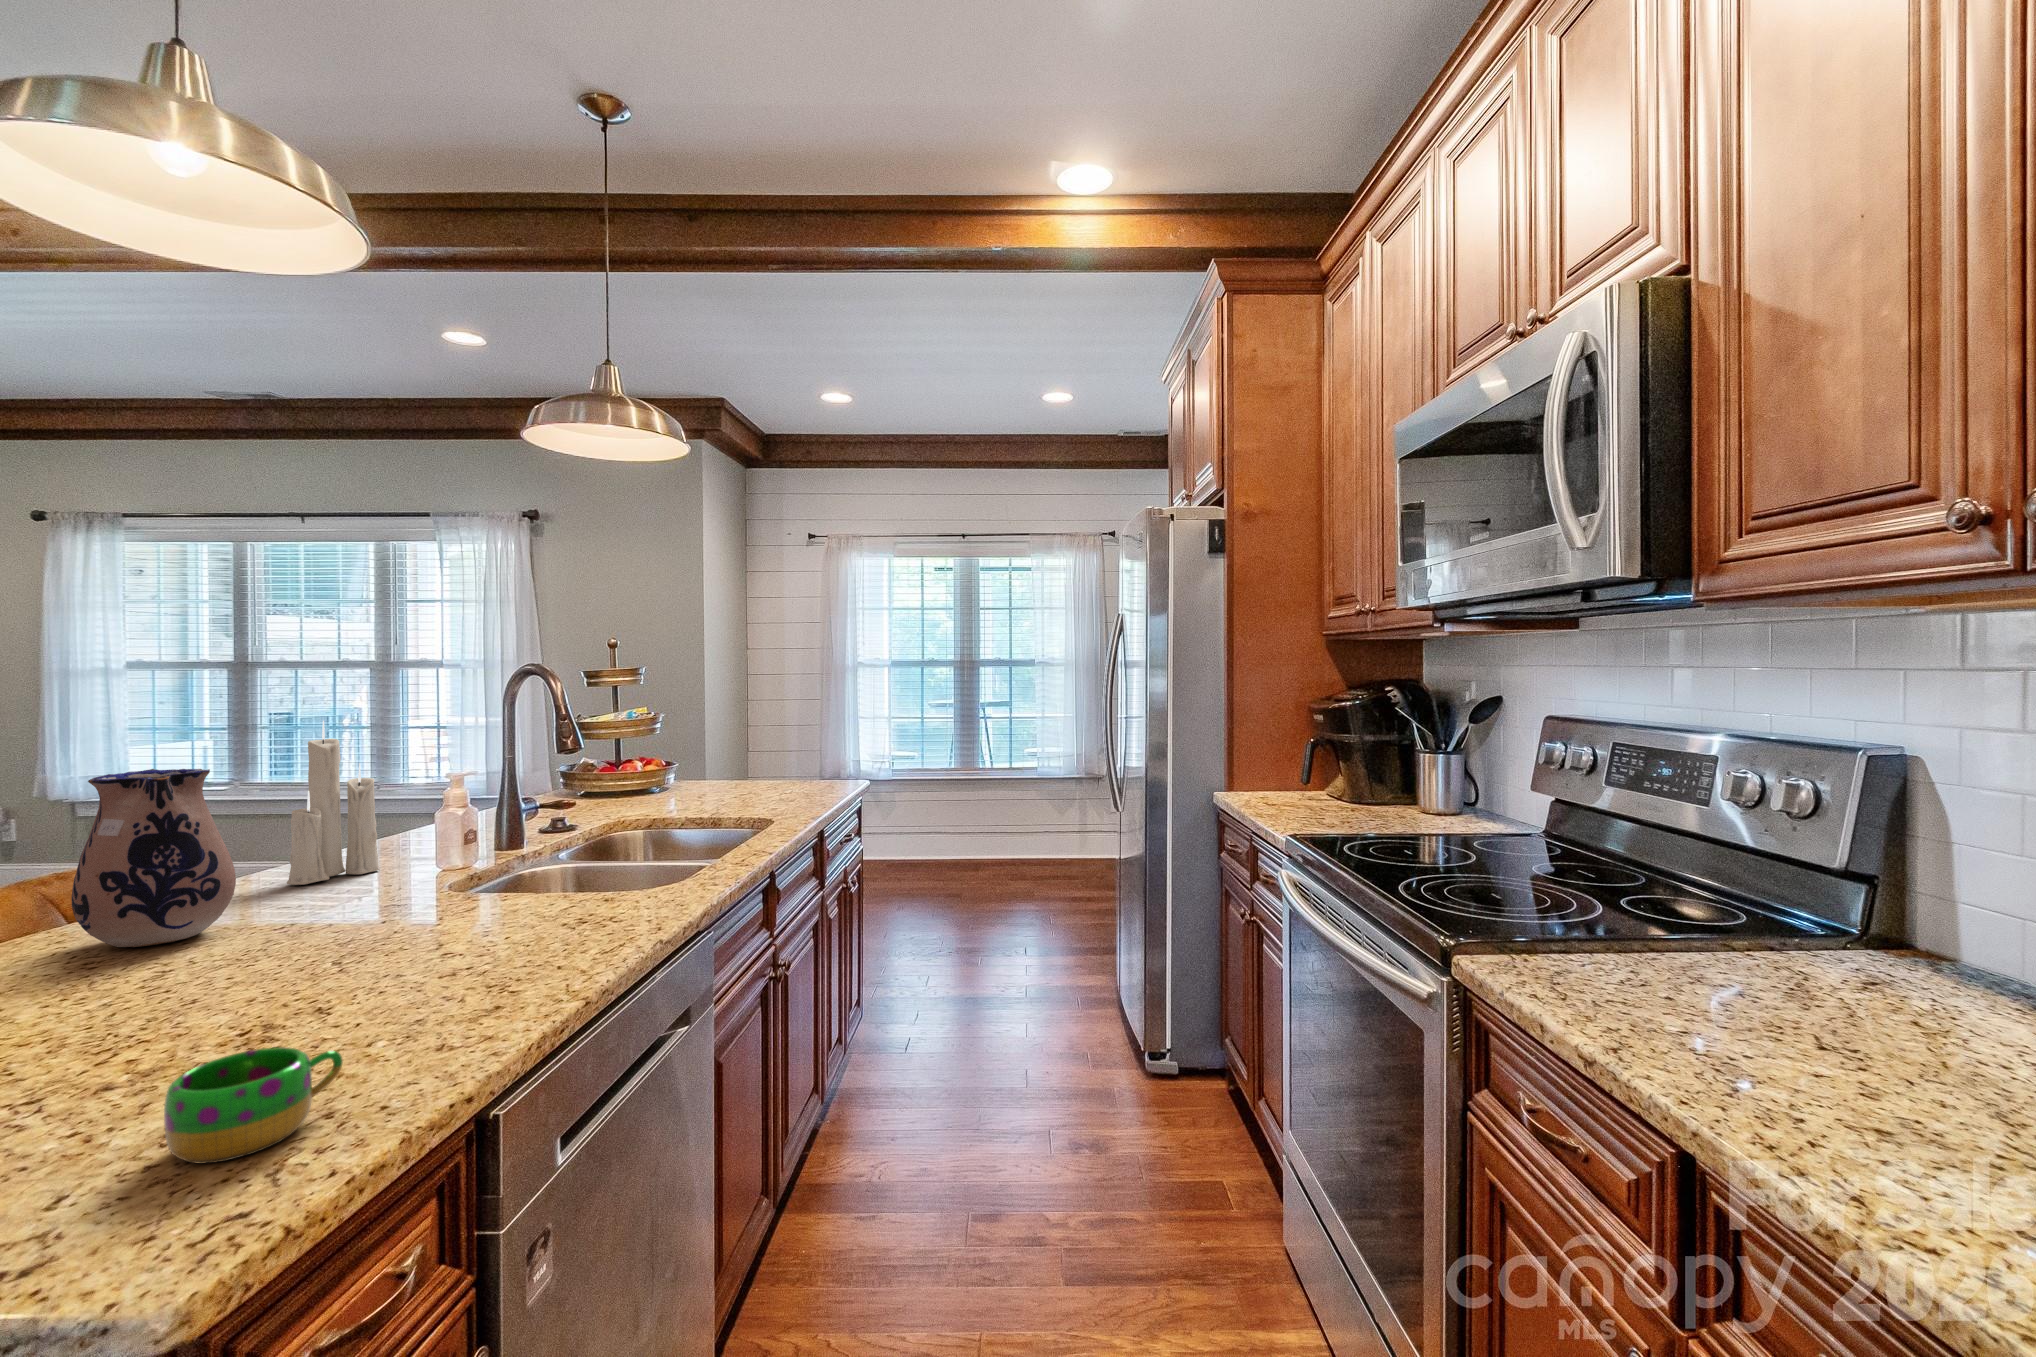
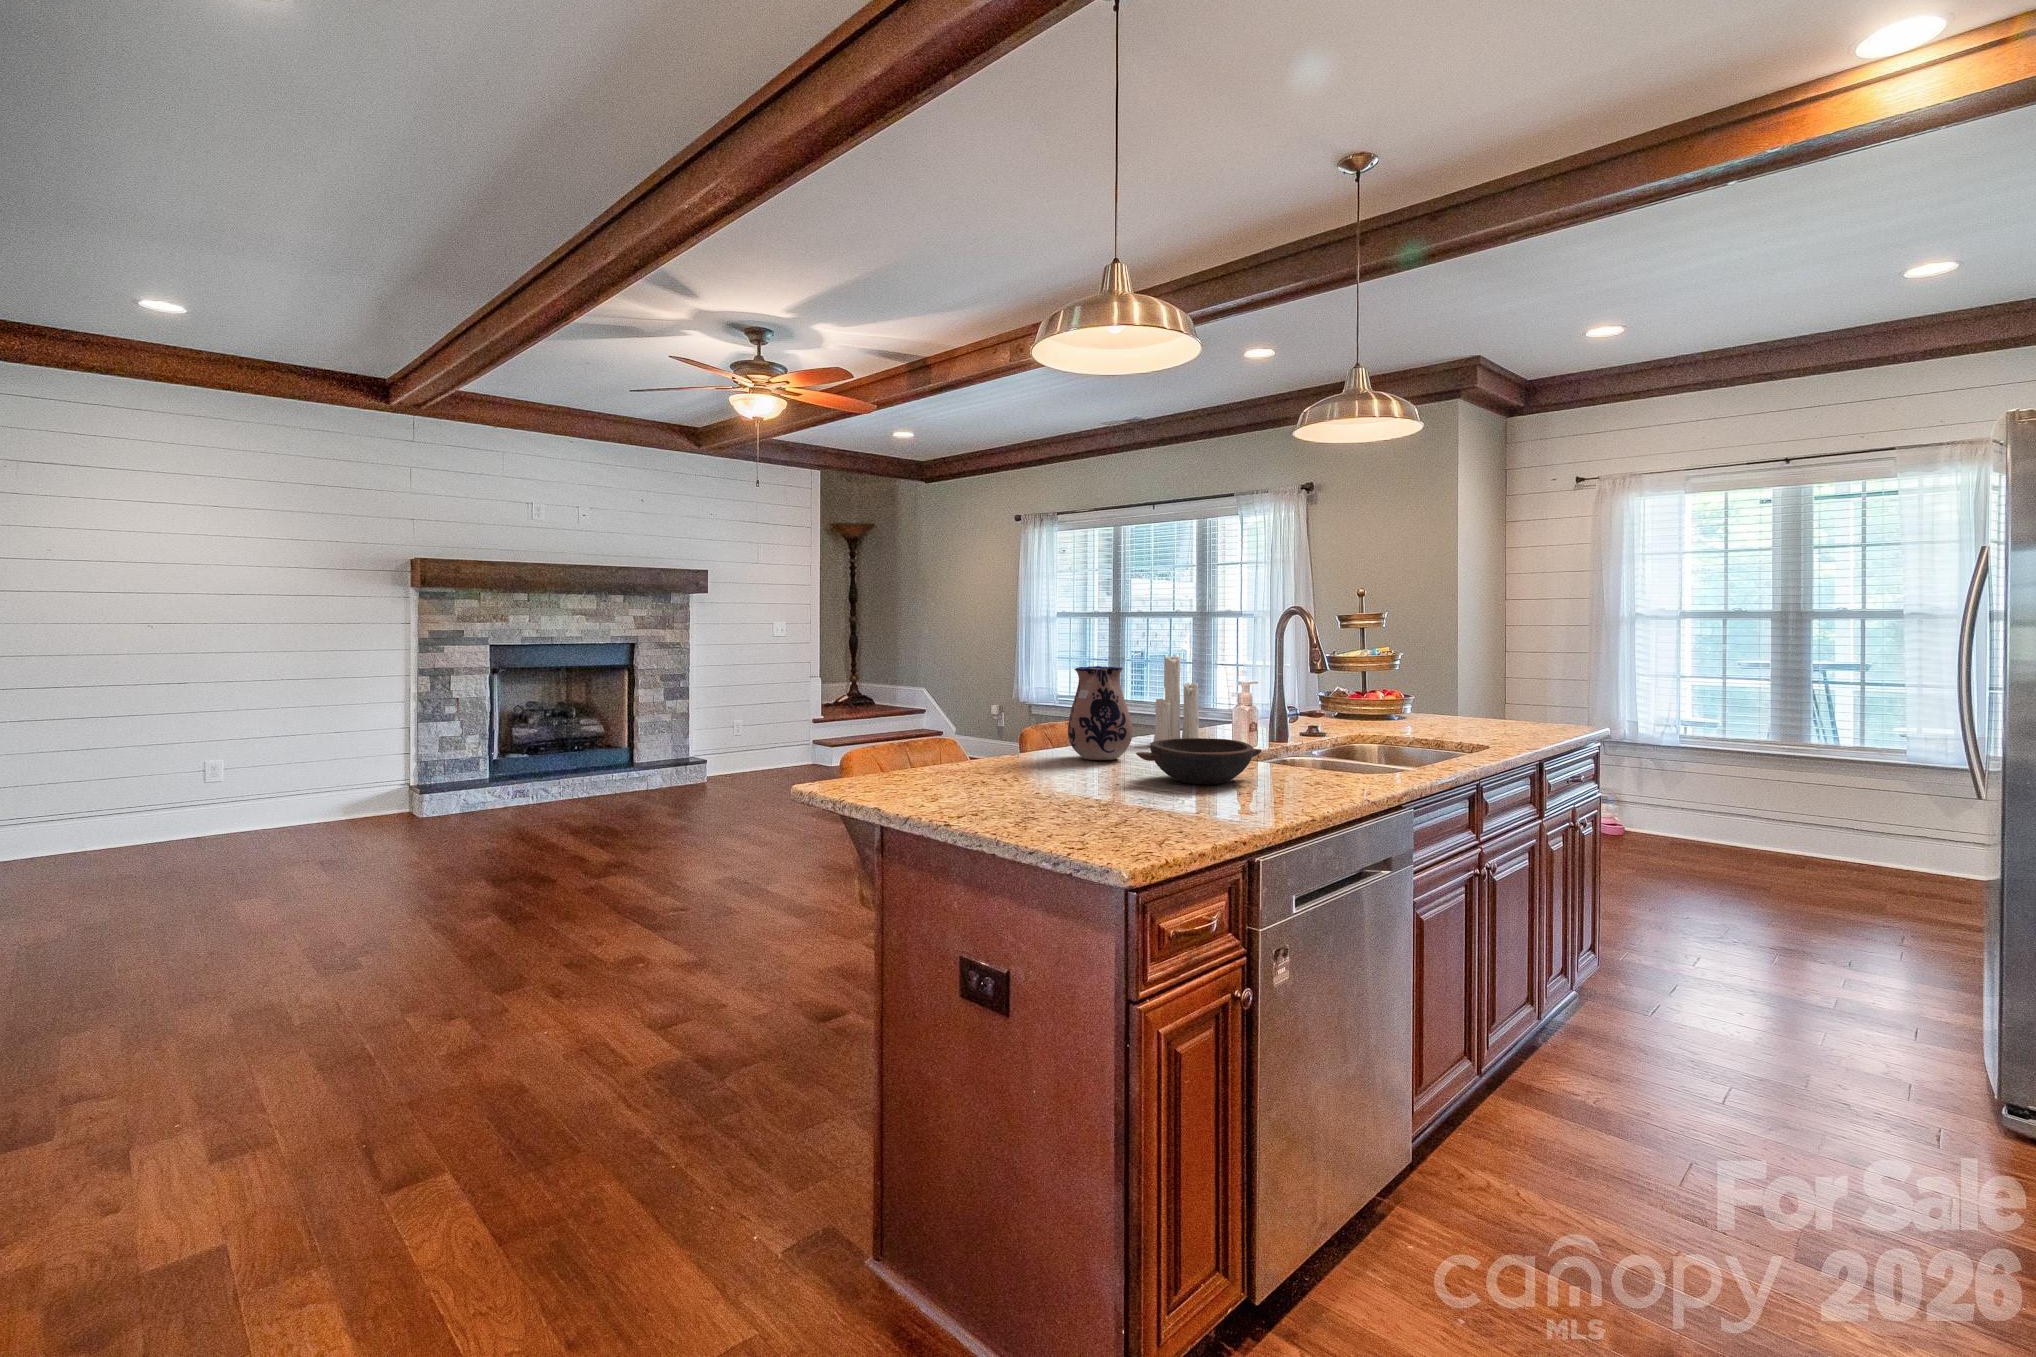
bowl: none [232,874,489,966] -> present [1136,738,1262,785]
mug: present [164,1047,343,1164] -> none [1122,793,1189,837]

